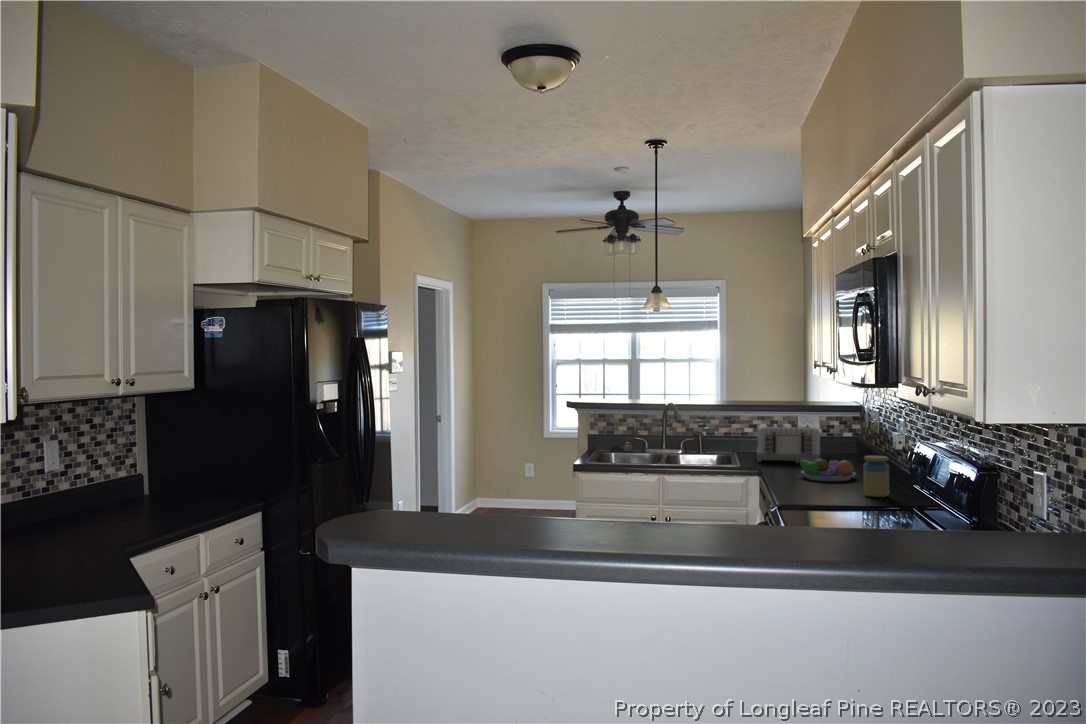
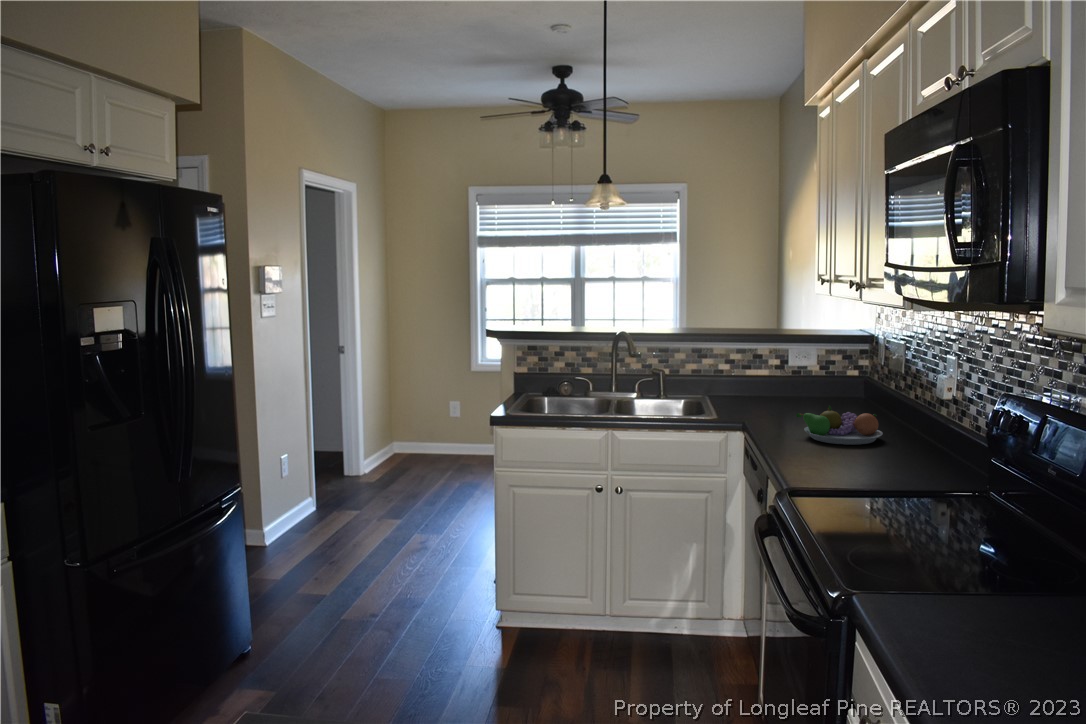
toaster: present [757,424,820,462] -> none [733,357,823,412]
jar: present [863,455,889,497] -> none [909,412,950,476]

